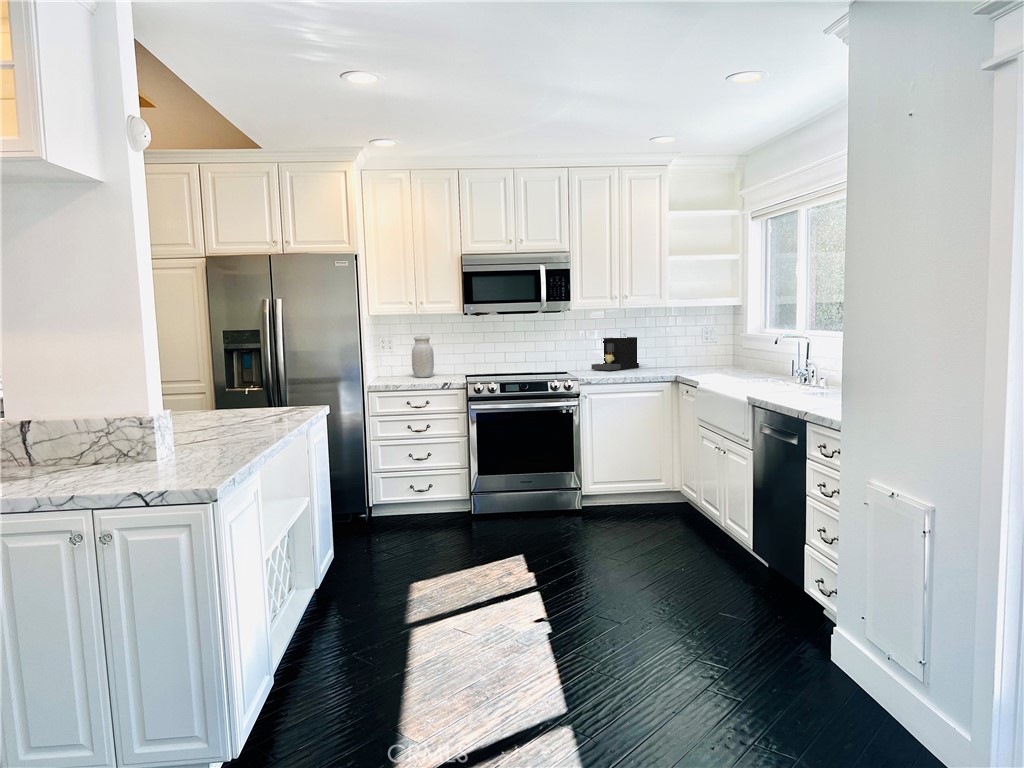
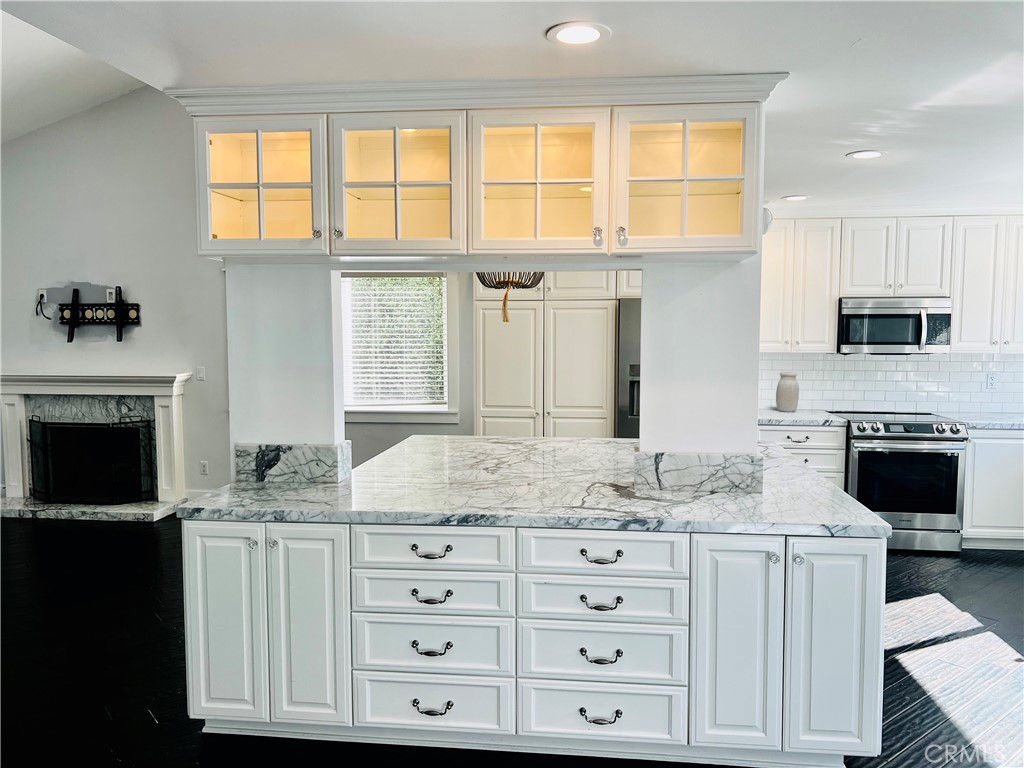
coffee maker: present [592,337,639,370] -> none [957,379,1008,414]

